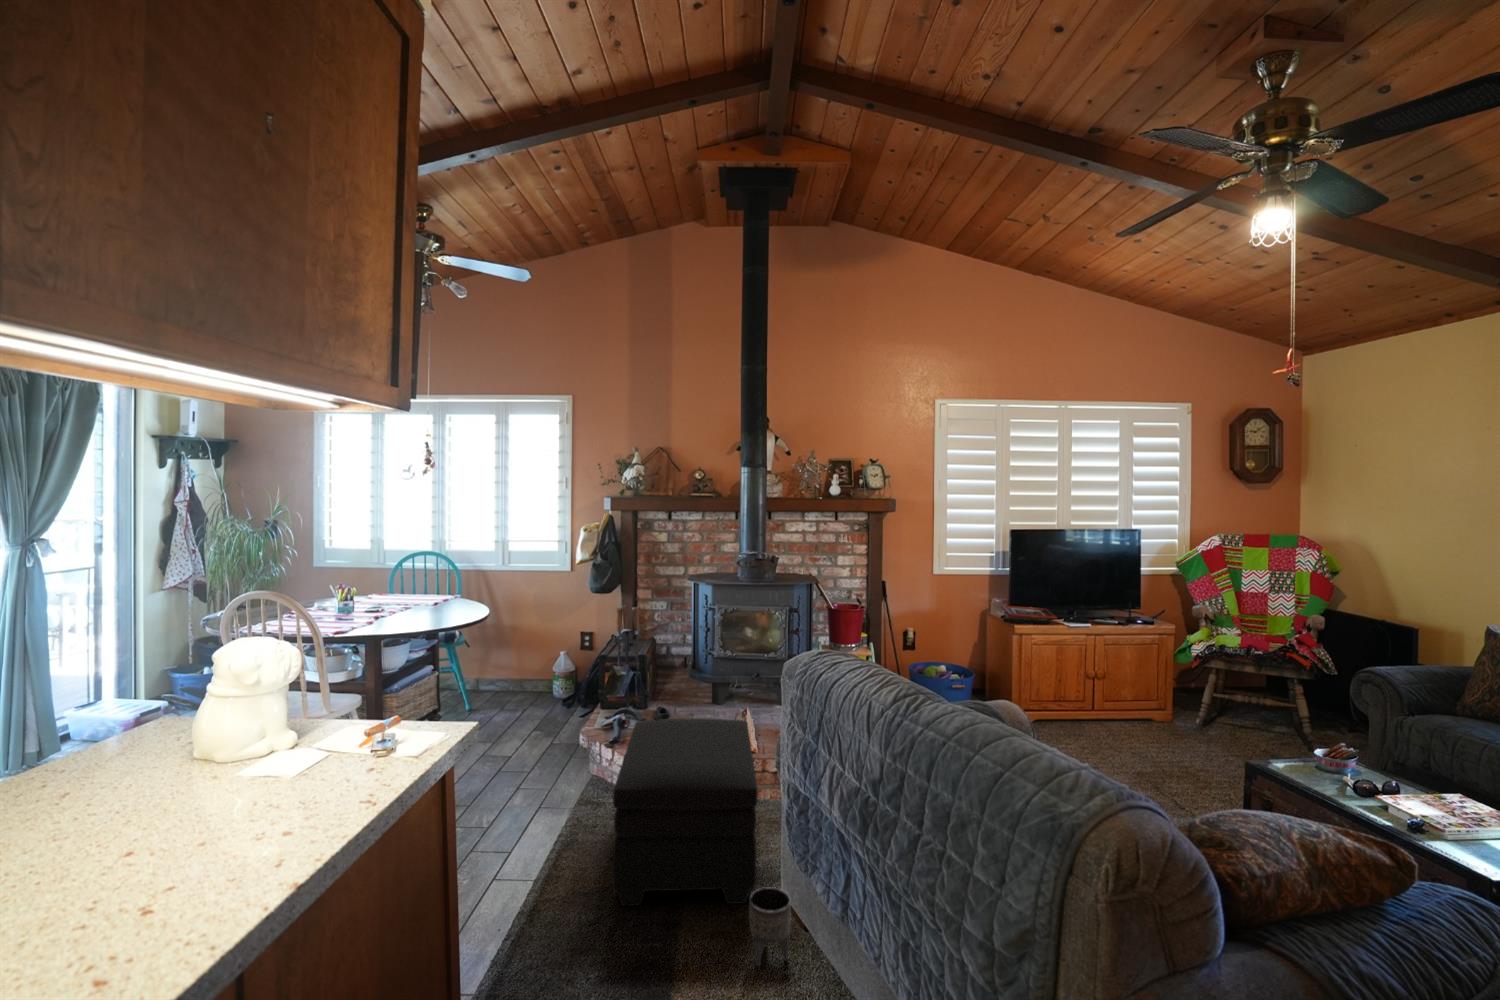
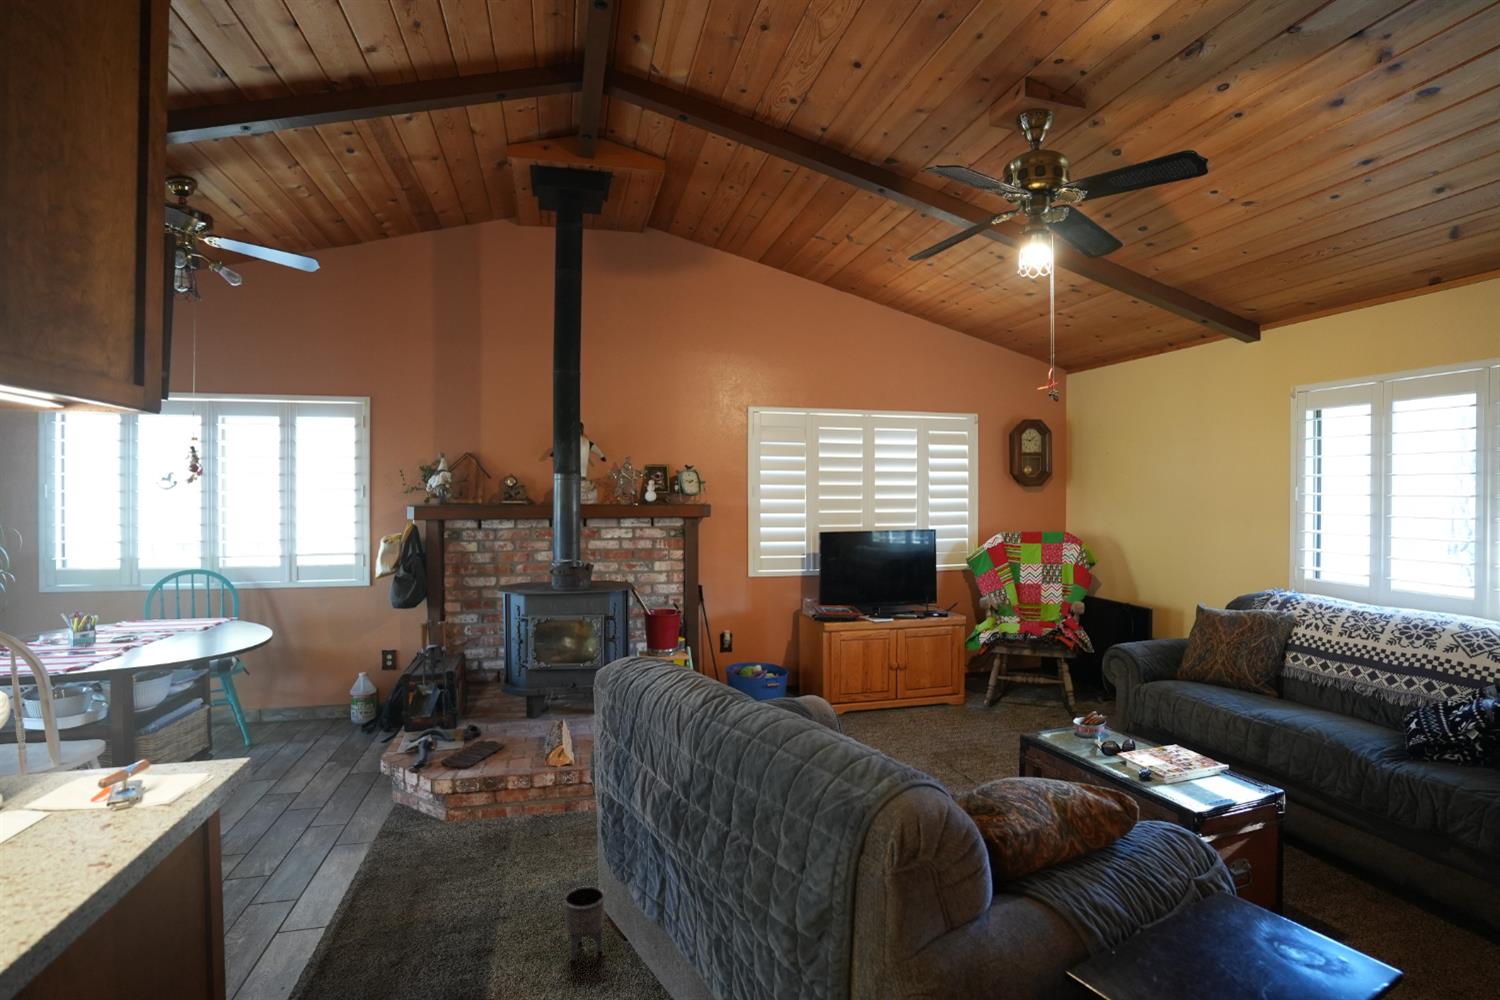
ottoman: present [613,718,758,906] -> none [424,733,572,926]

